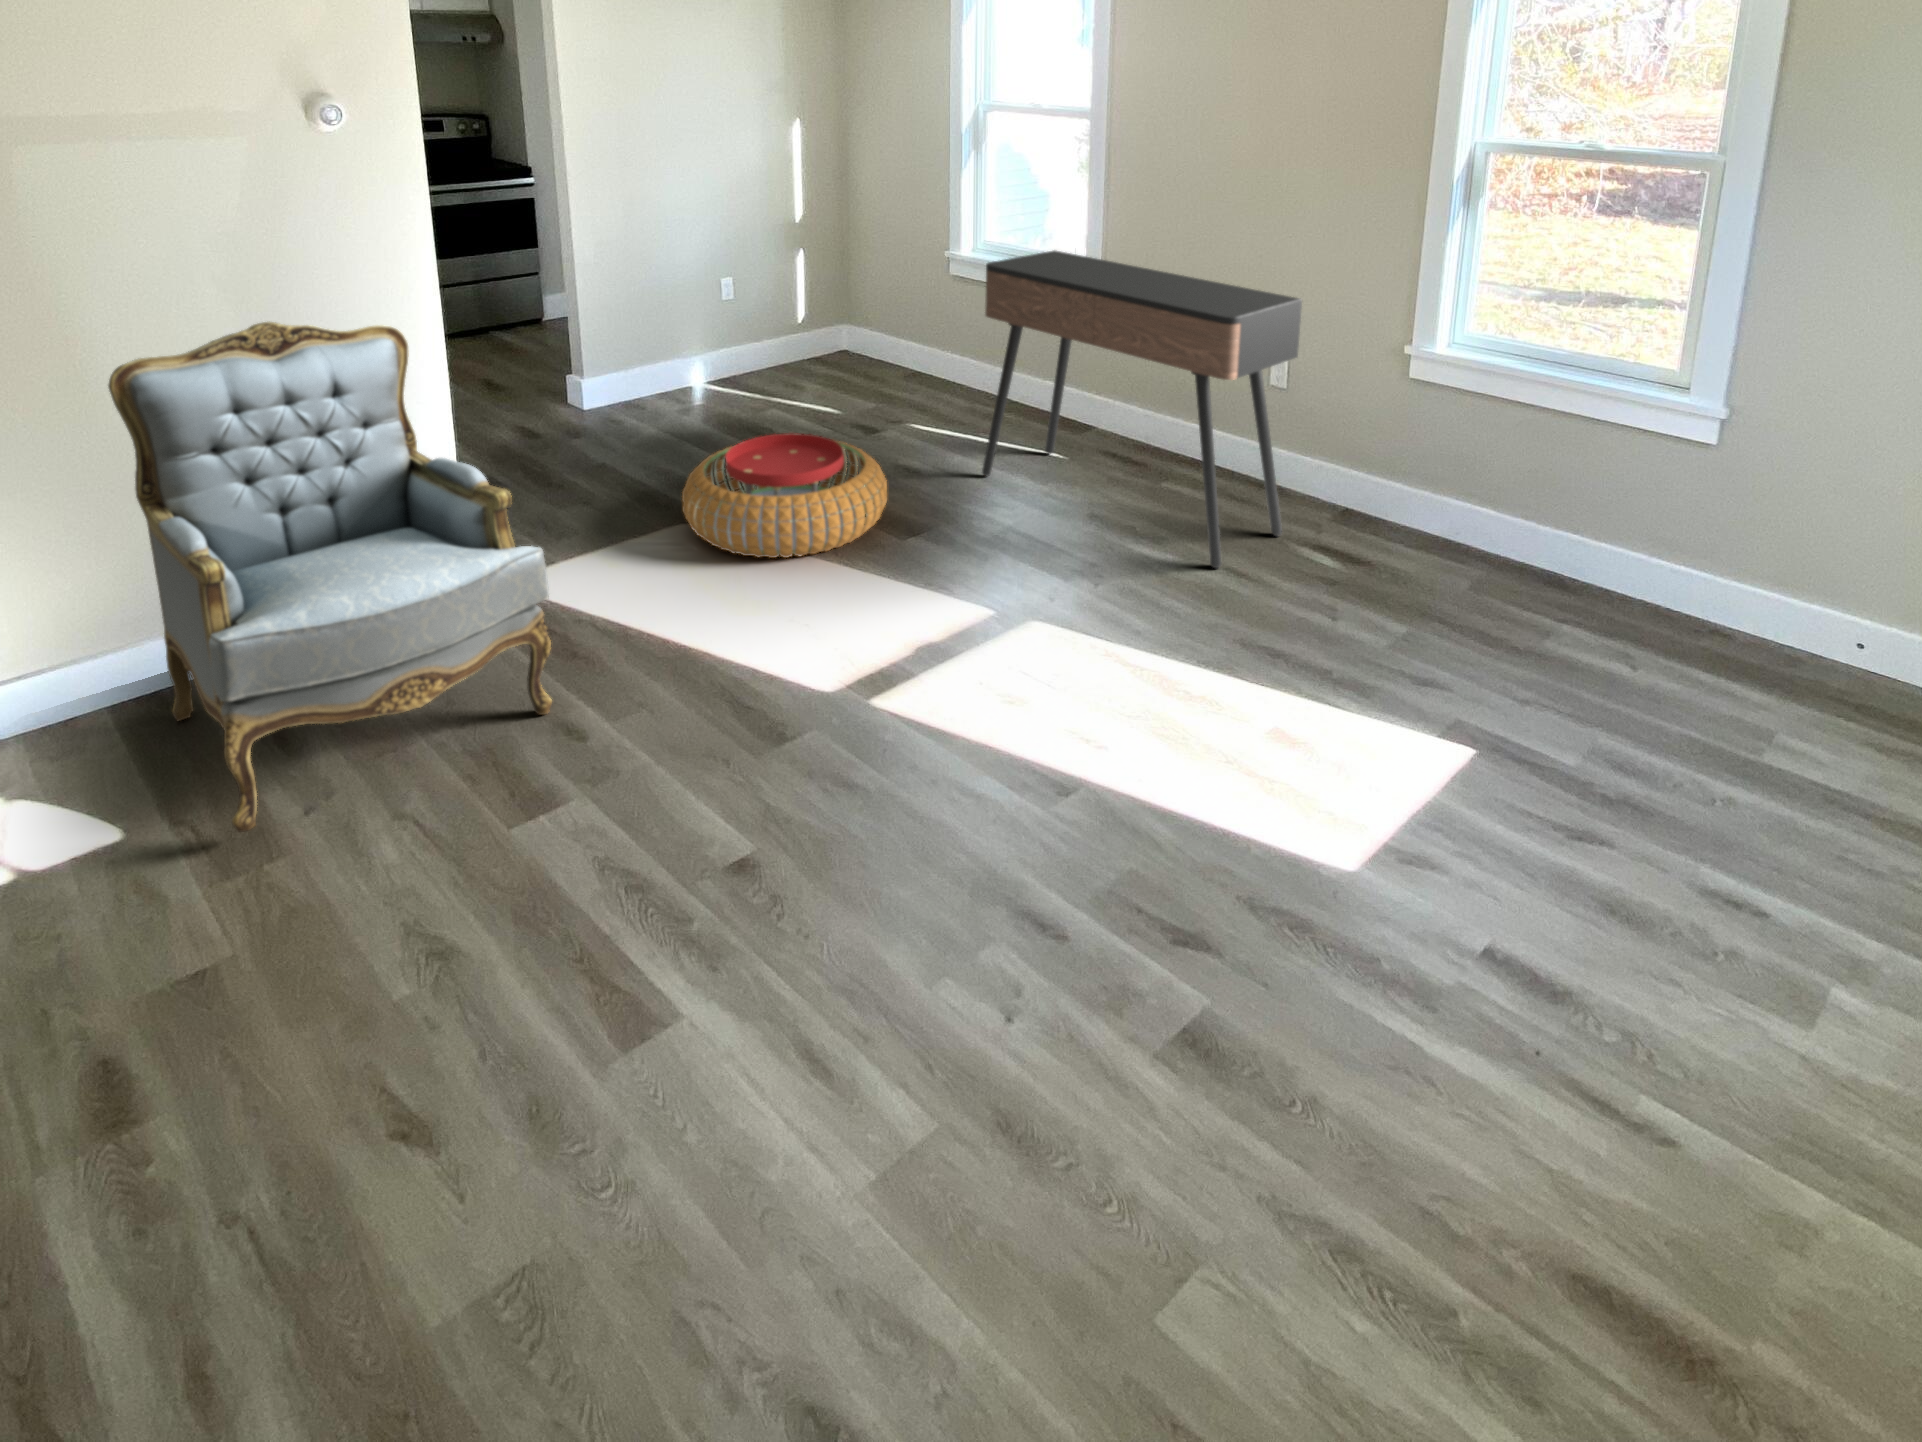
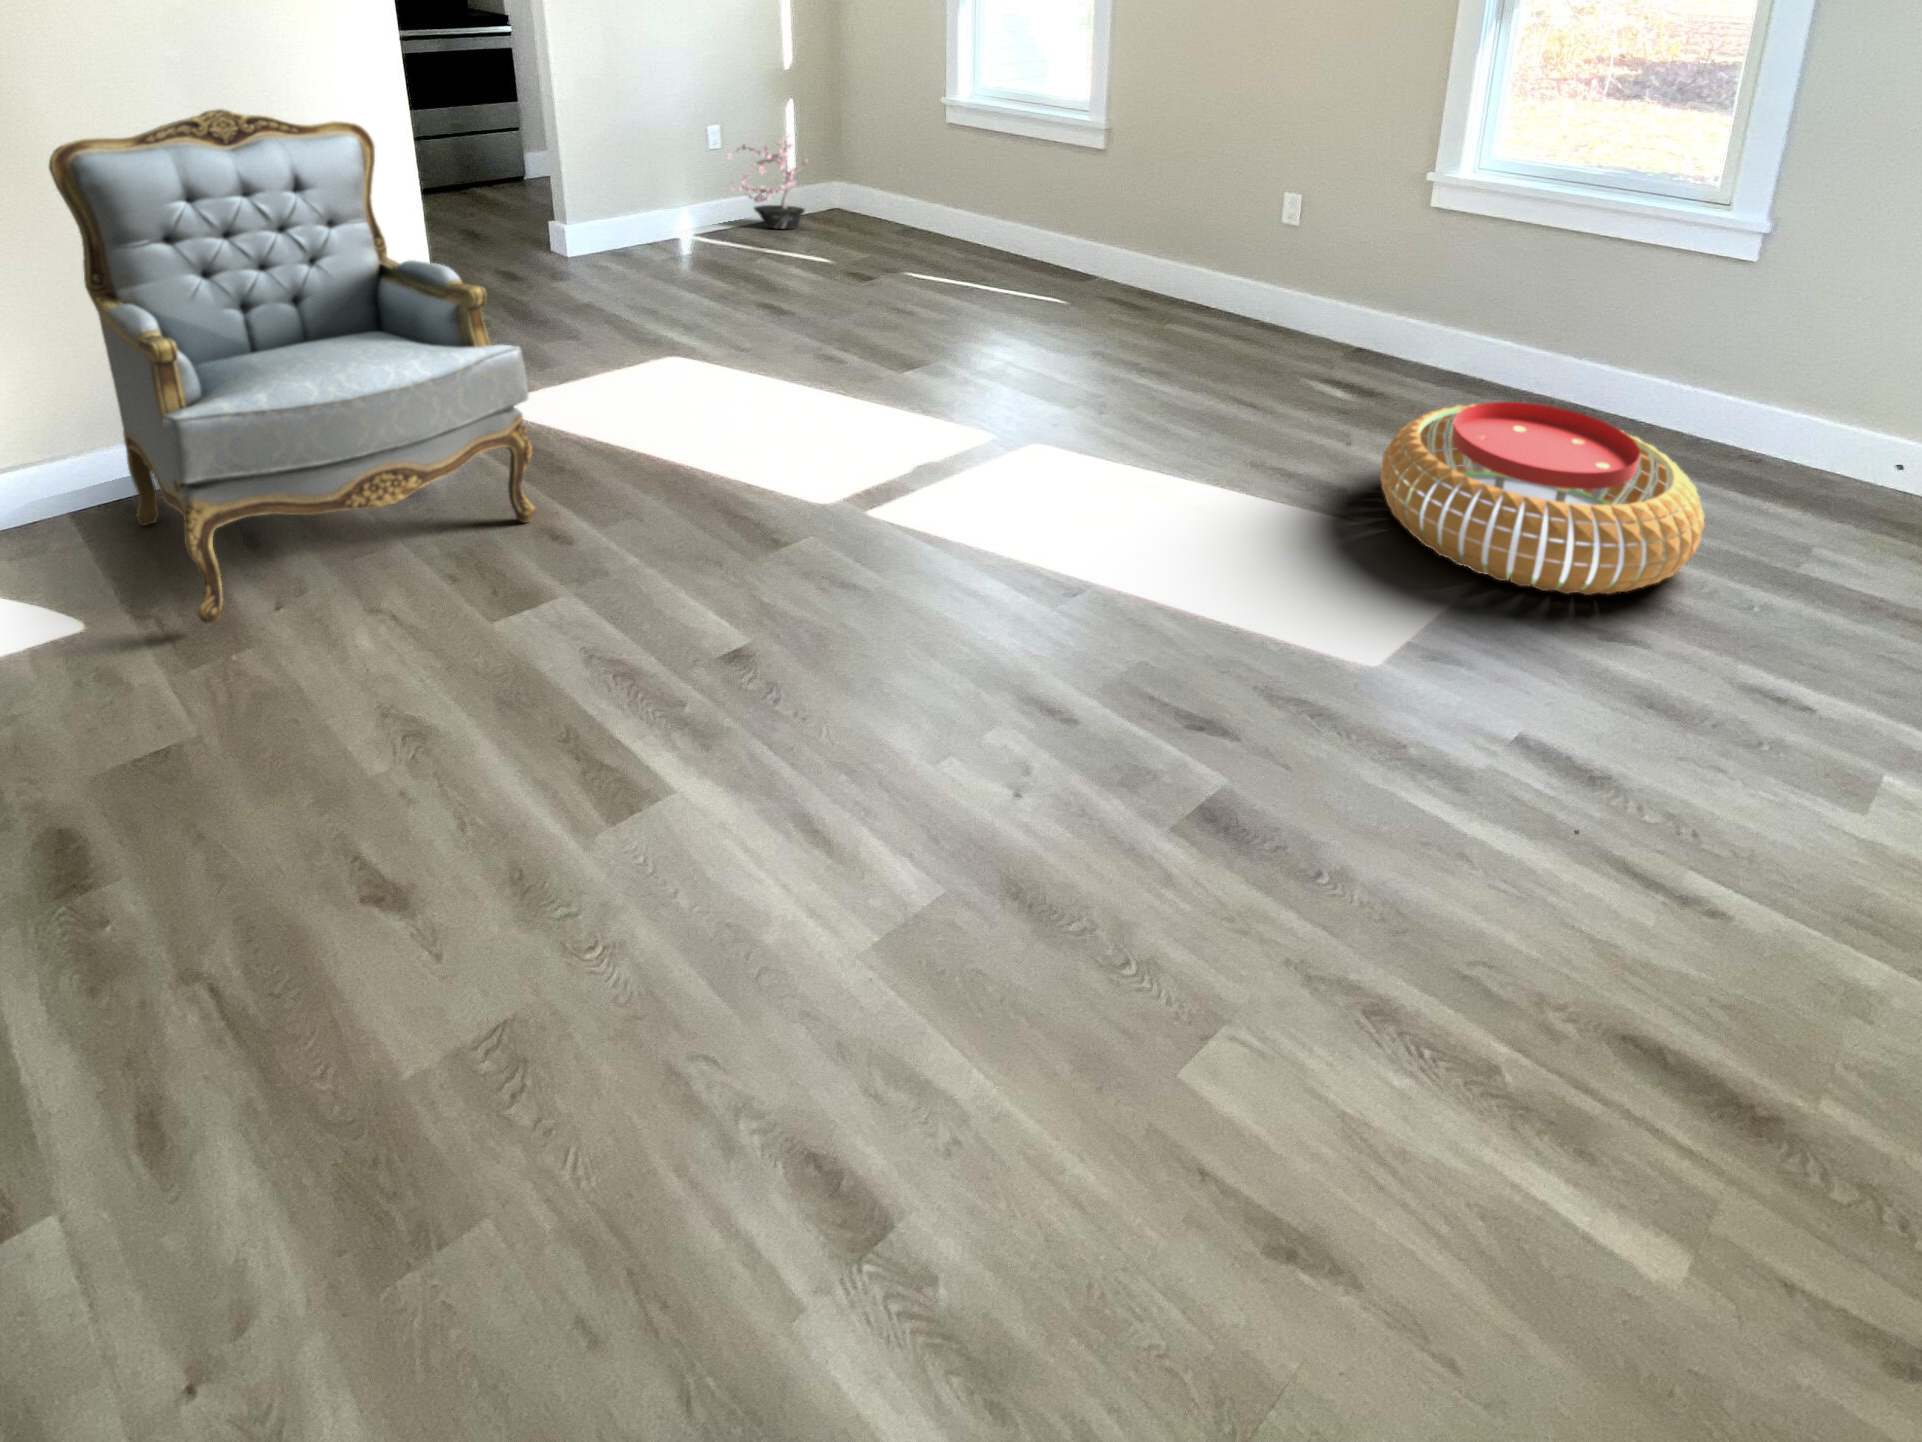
console table: present [982,250,1302,568] -> none [980,81,1322,399]
potted plant: none [733,281,820,377] -> present [727,140,808,229]
pouf: present [682,433,887,558] -> present [1380,402,1705,595]

